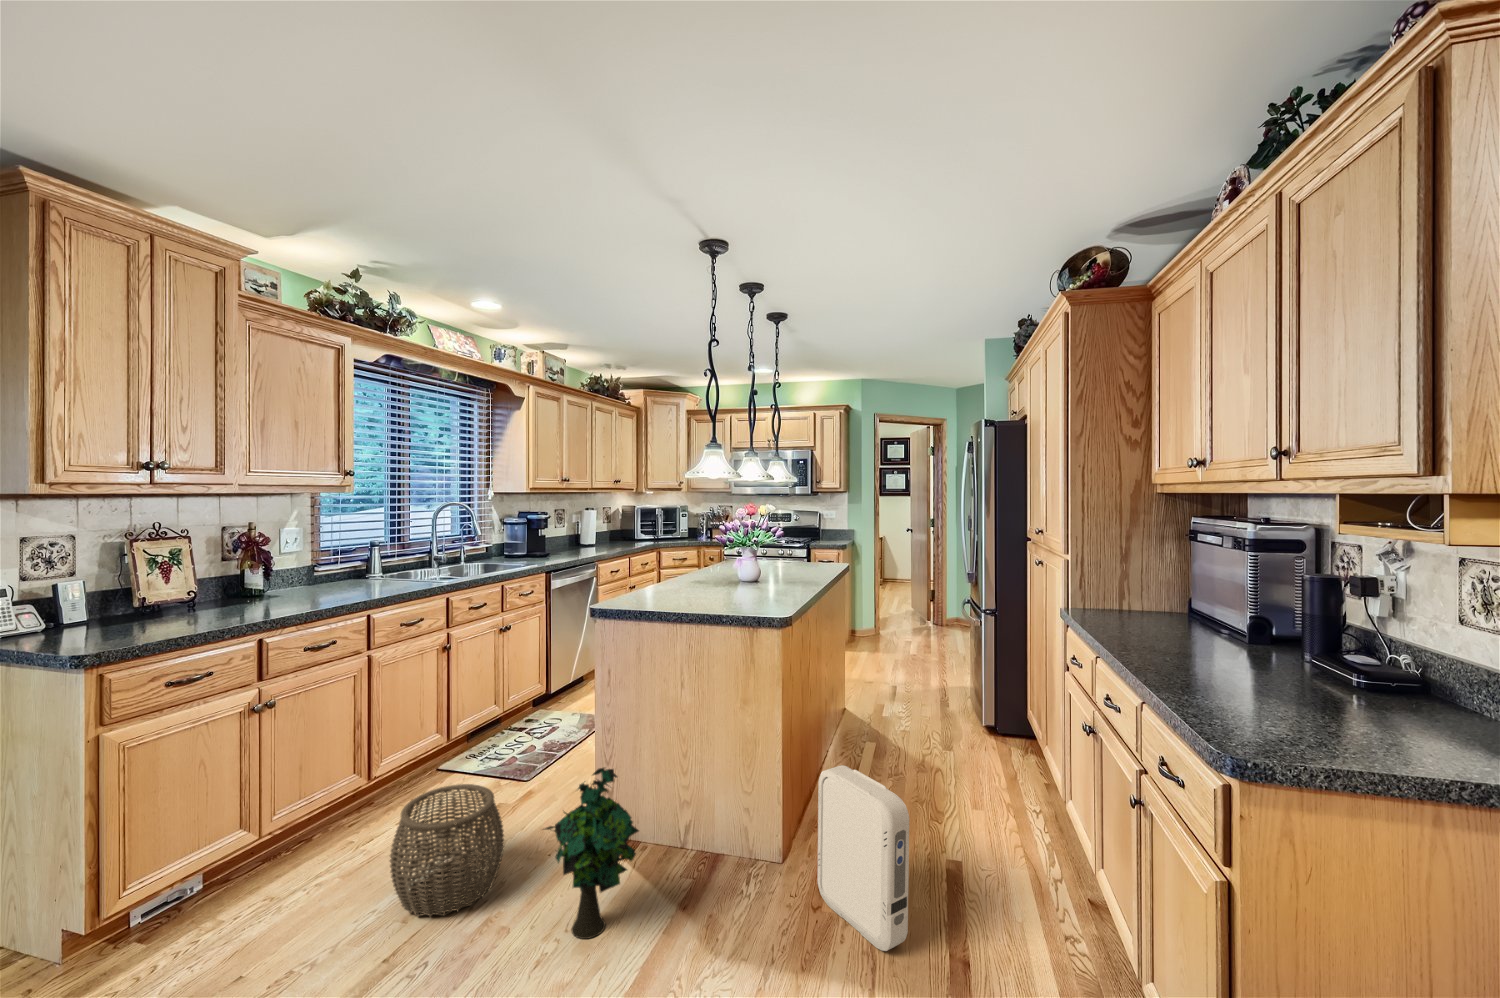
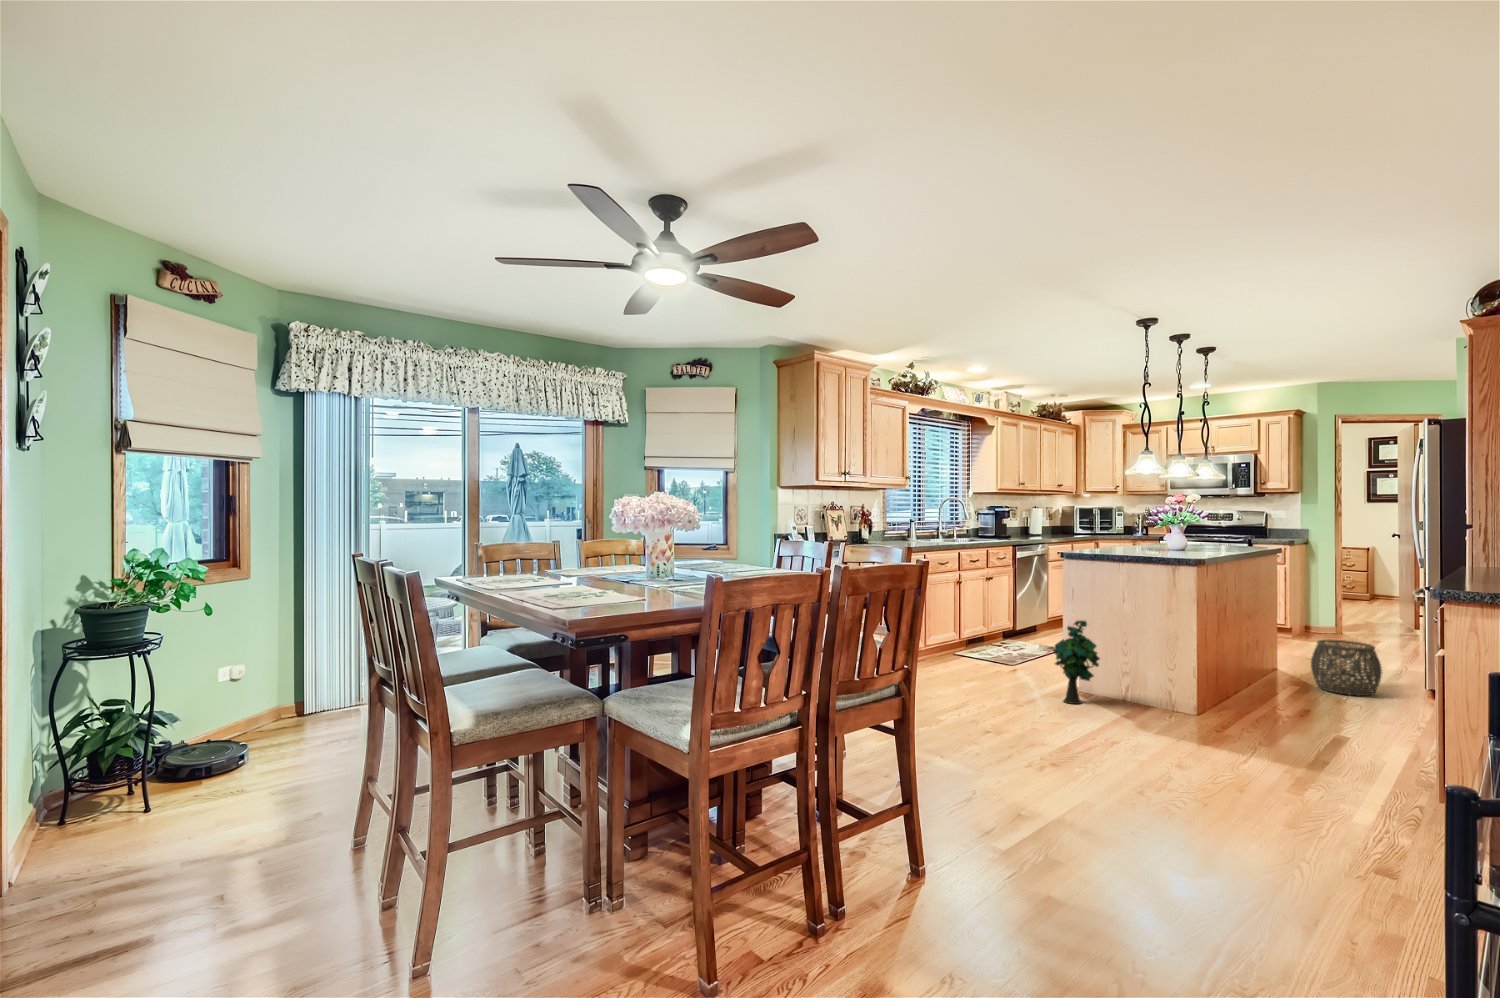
air purifier: present [817,765,909,951] -> none [1216,637,1272,730]
woven basket: present [390,784,504,917] -> present [1311,640,1382,696]

